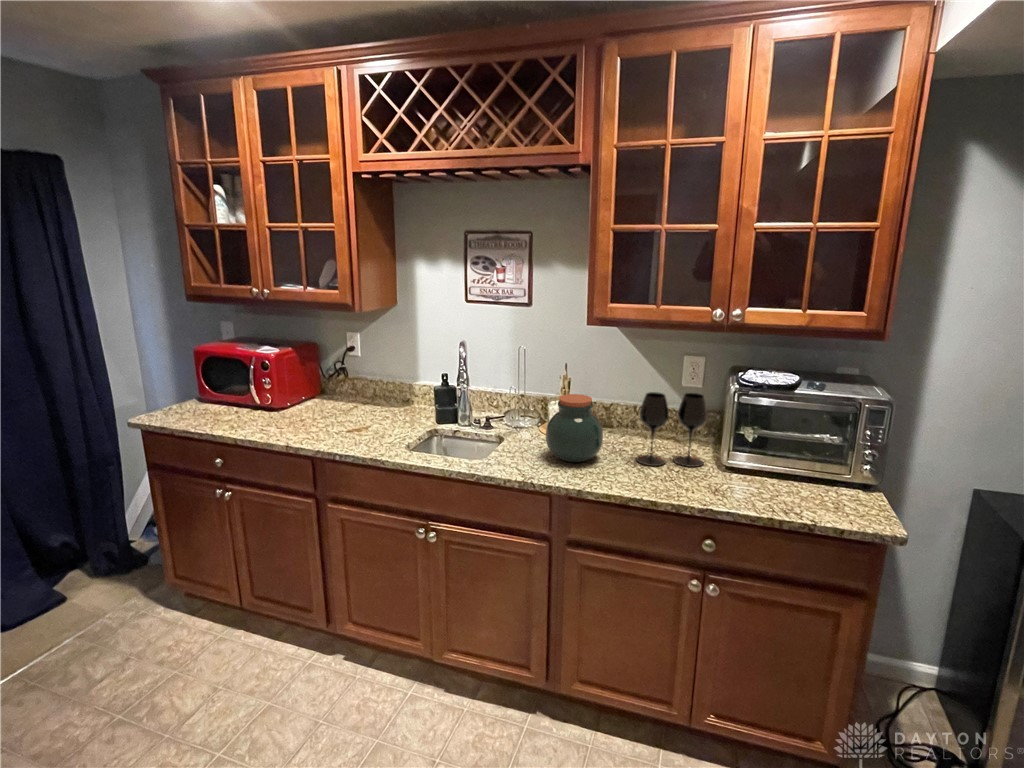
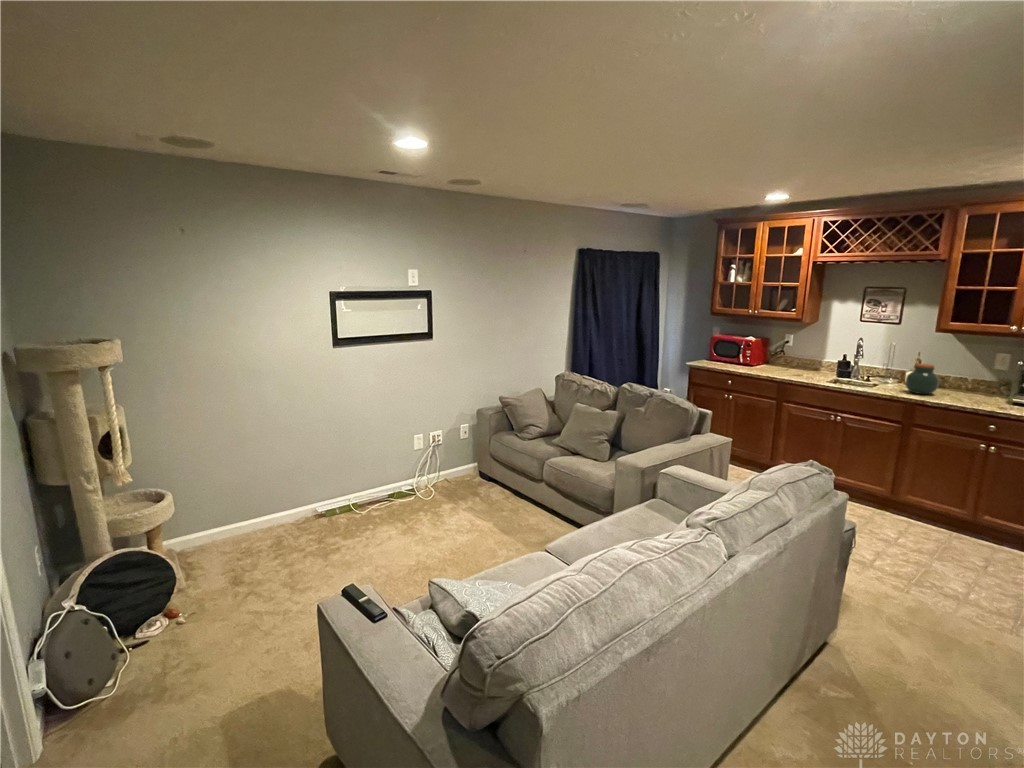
wine glass: present [636,392,707,467] -> none [957,365,1004,402]

